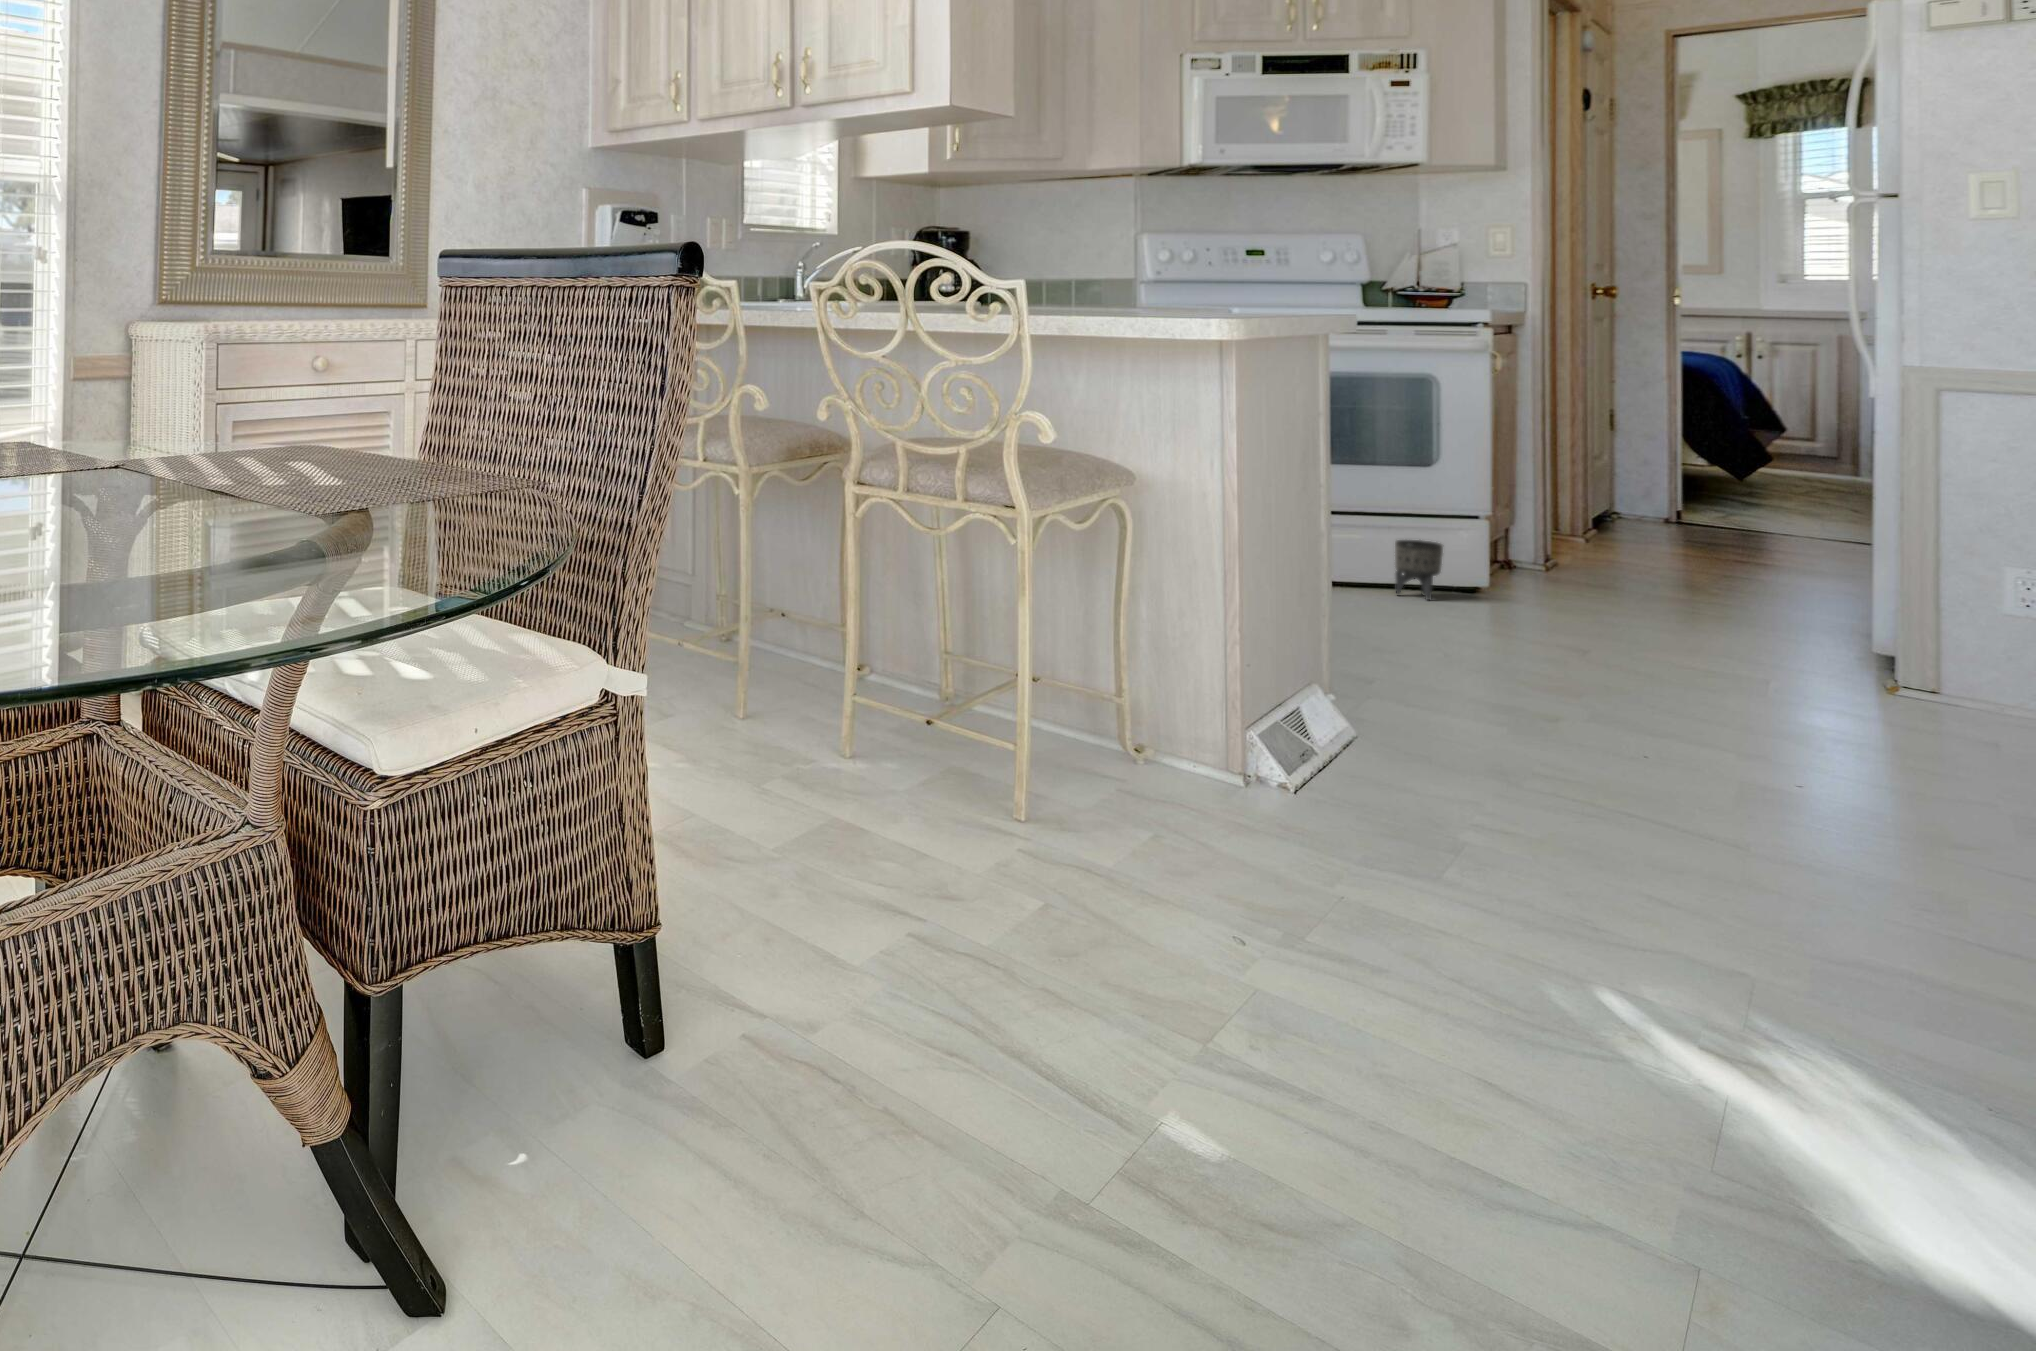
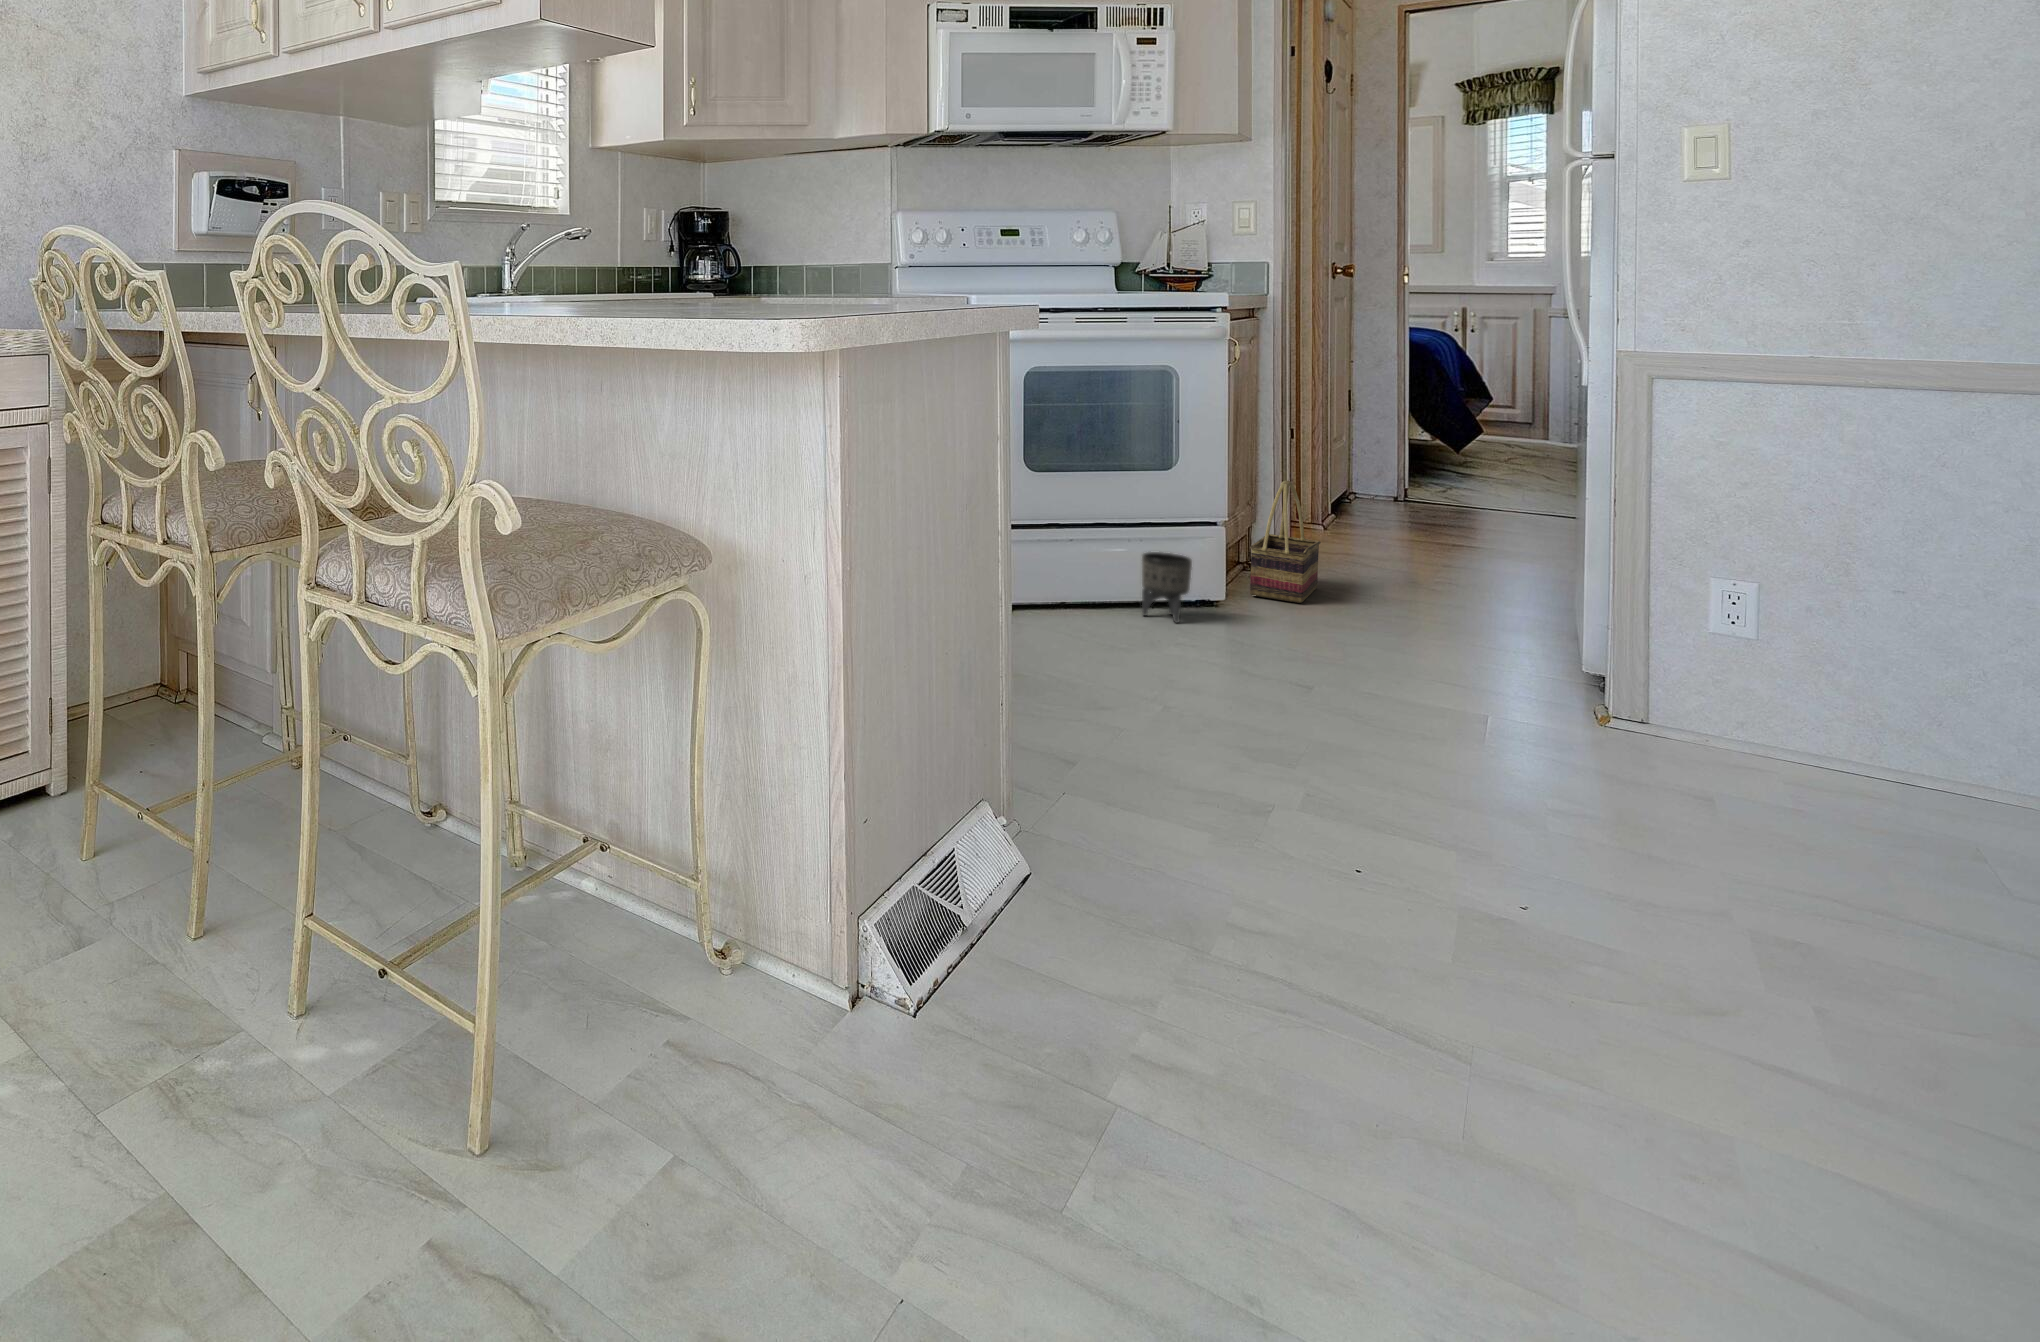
basket: none [1500,480,1571,589] -> present [1250,481,1321,603]

